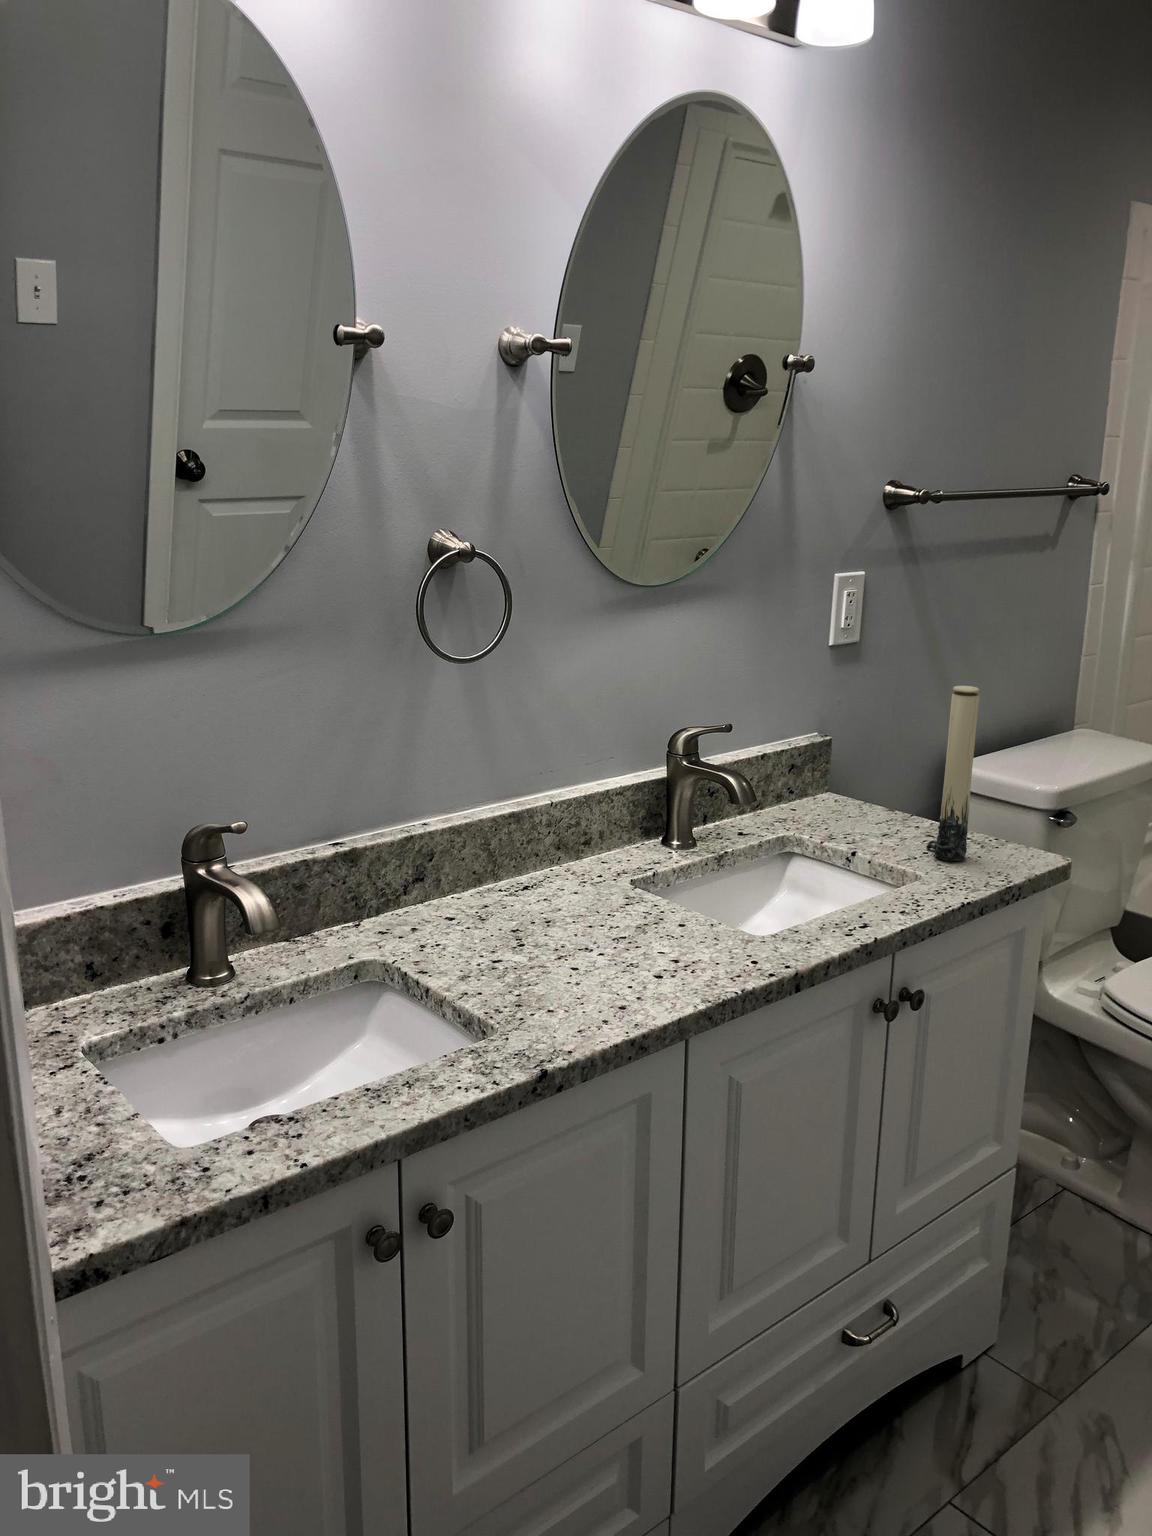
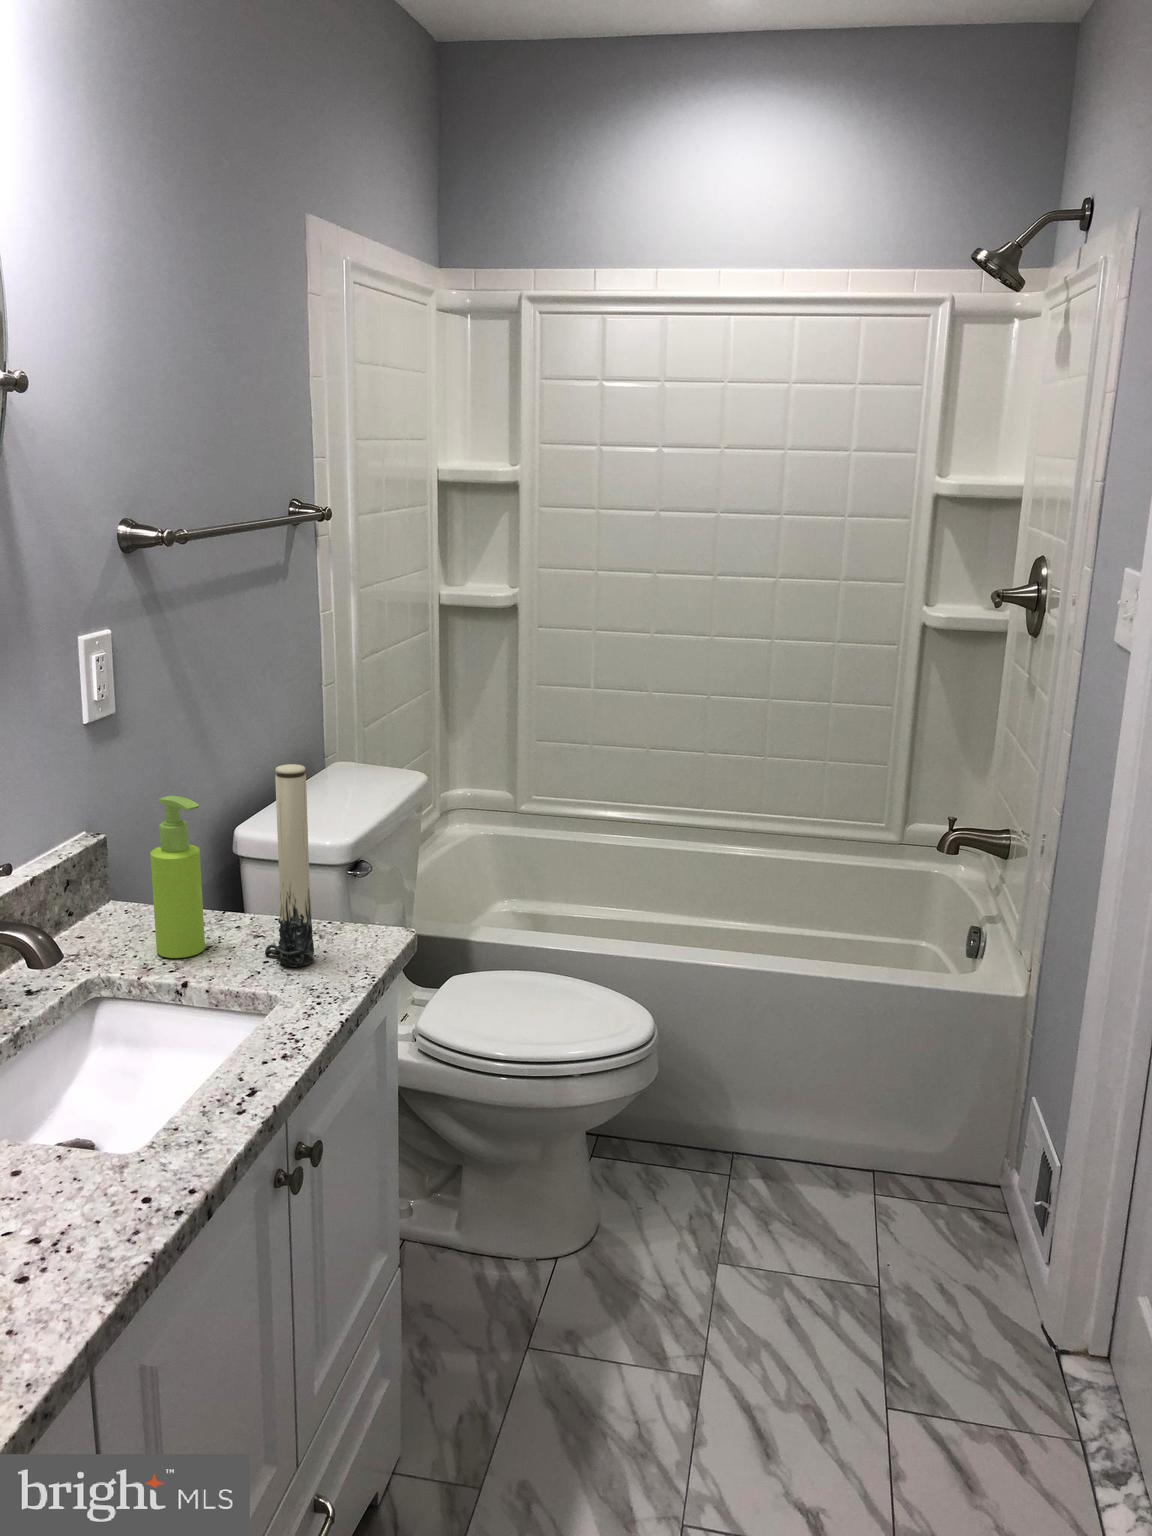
soap dispenser: none [843,703,891,837] -> present [150,796,205,958]

